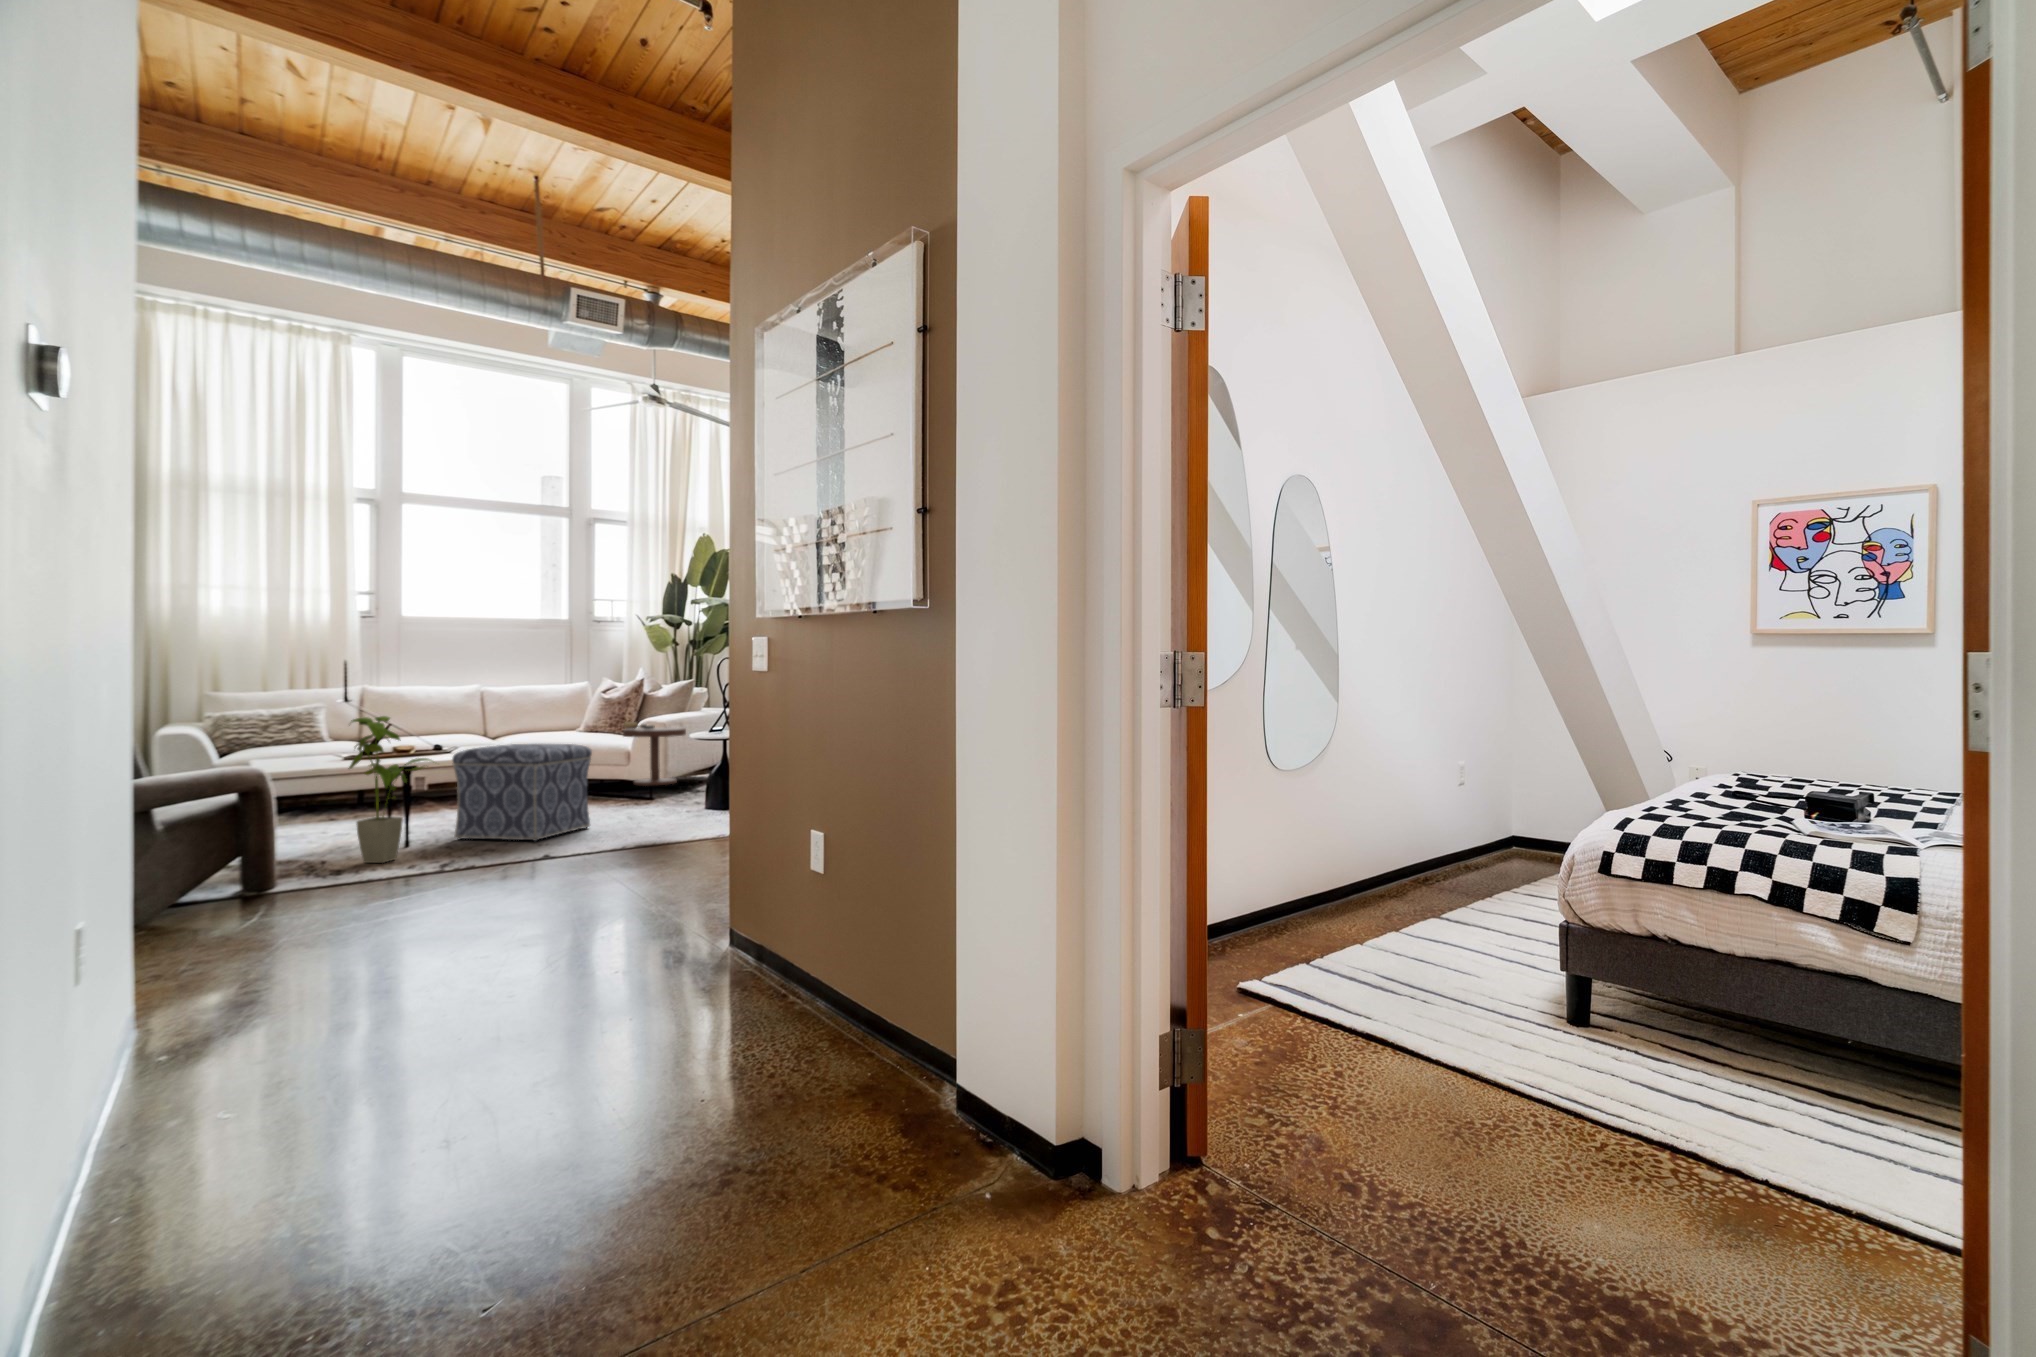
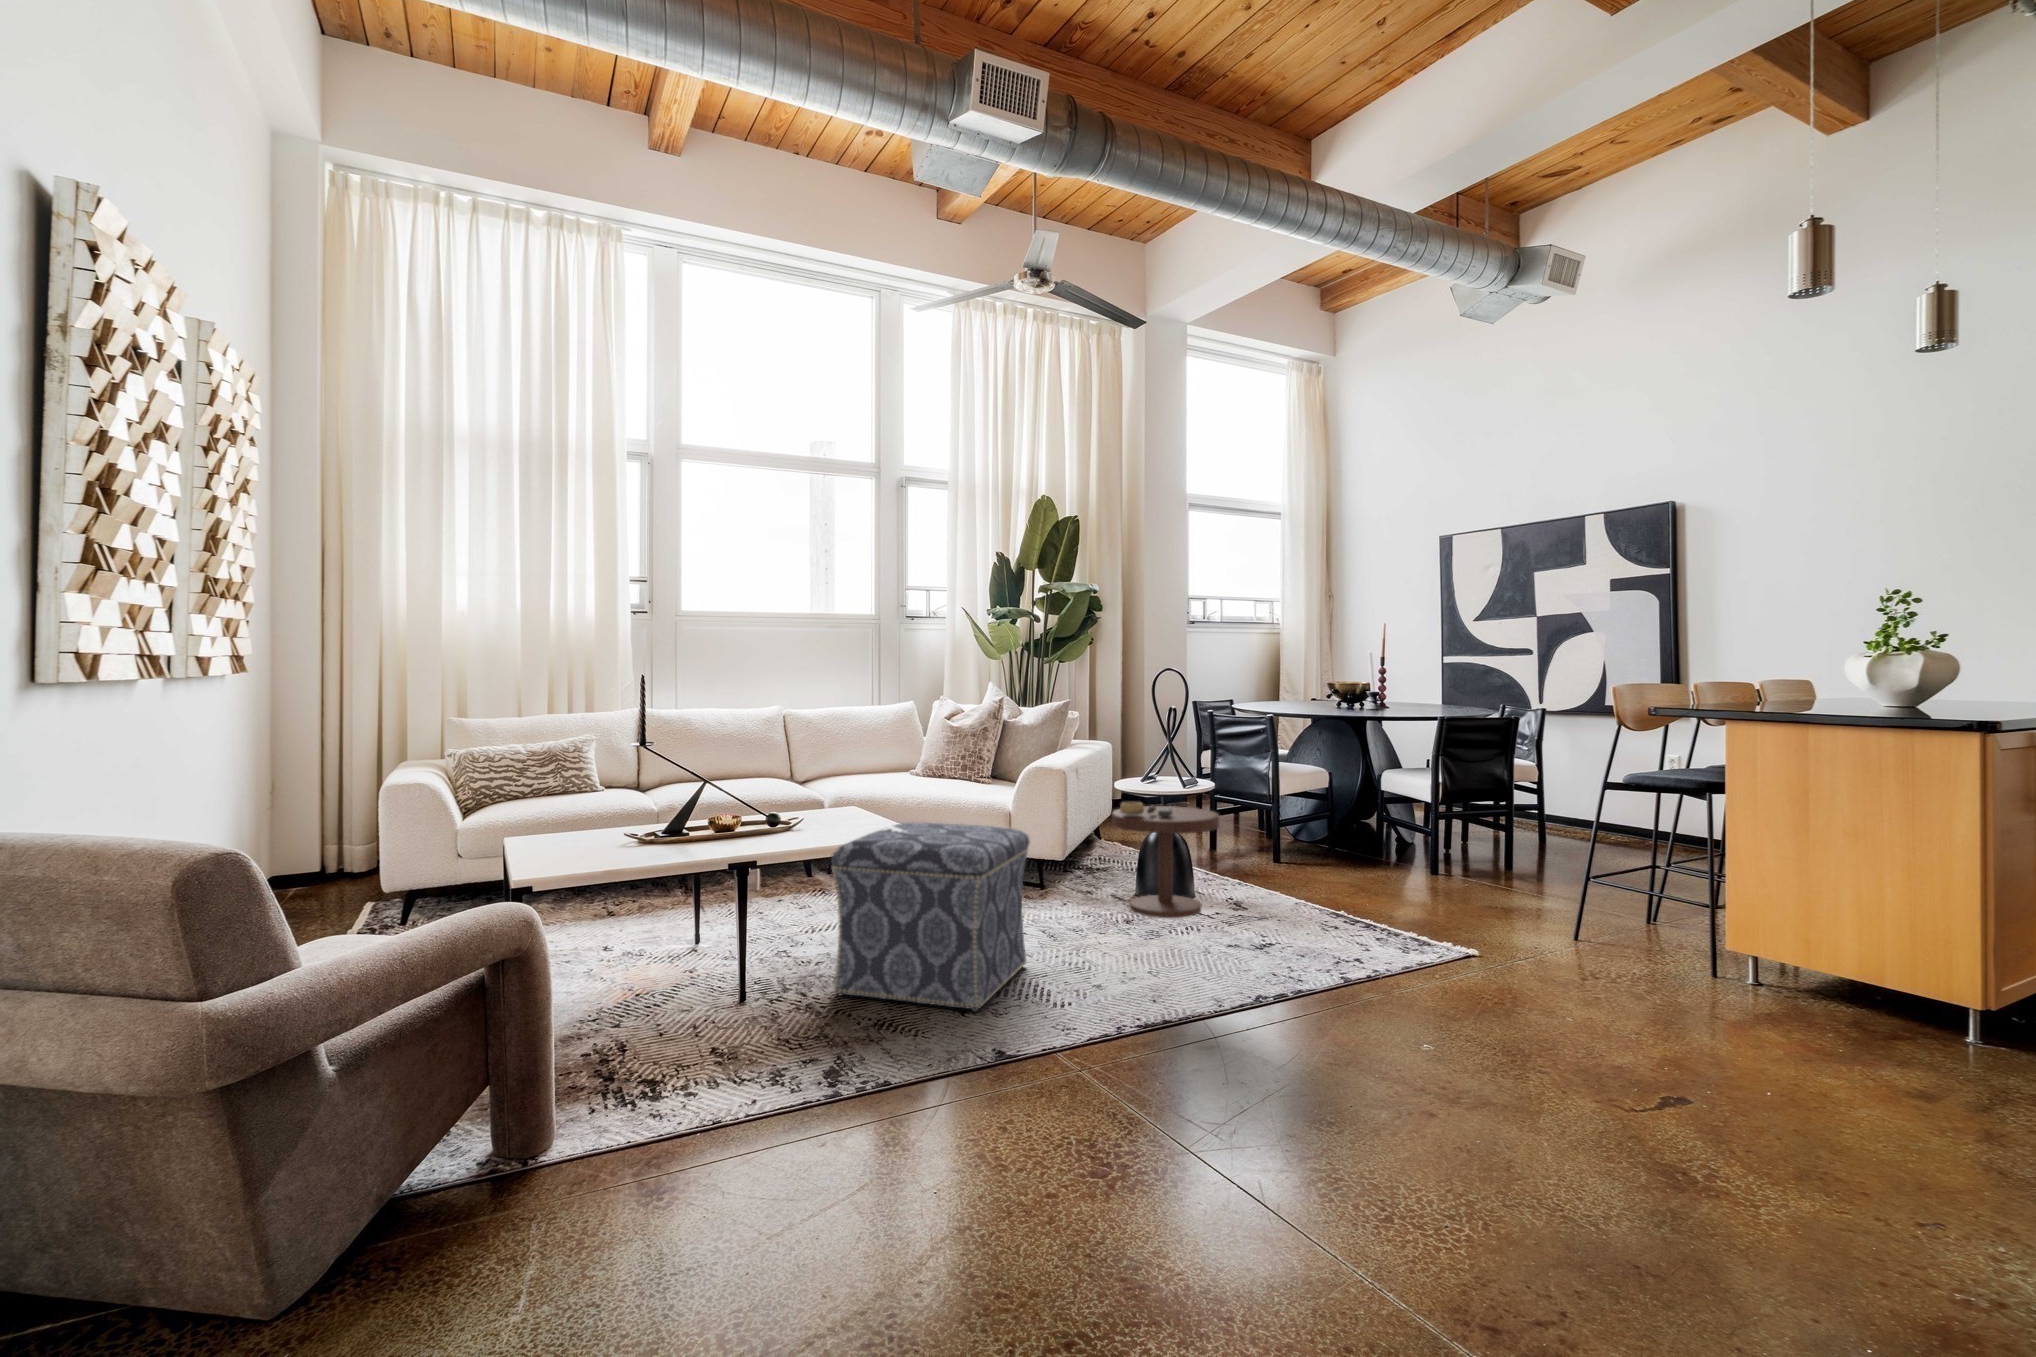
house plant: present [349,716,432,863] -> none [699,805,851,1083]

